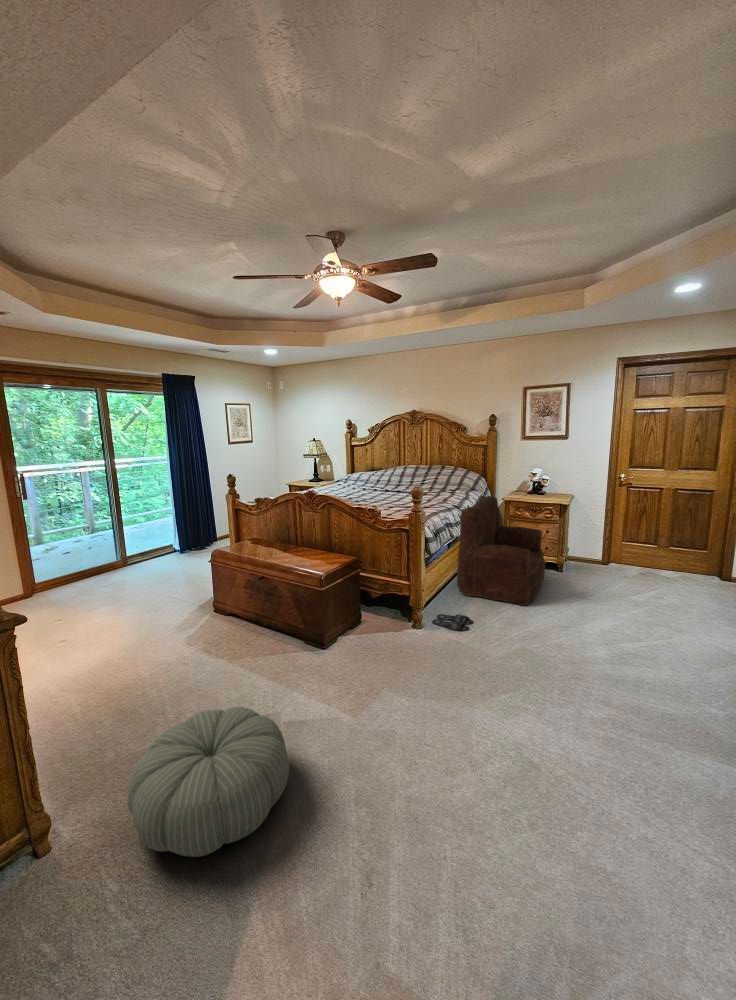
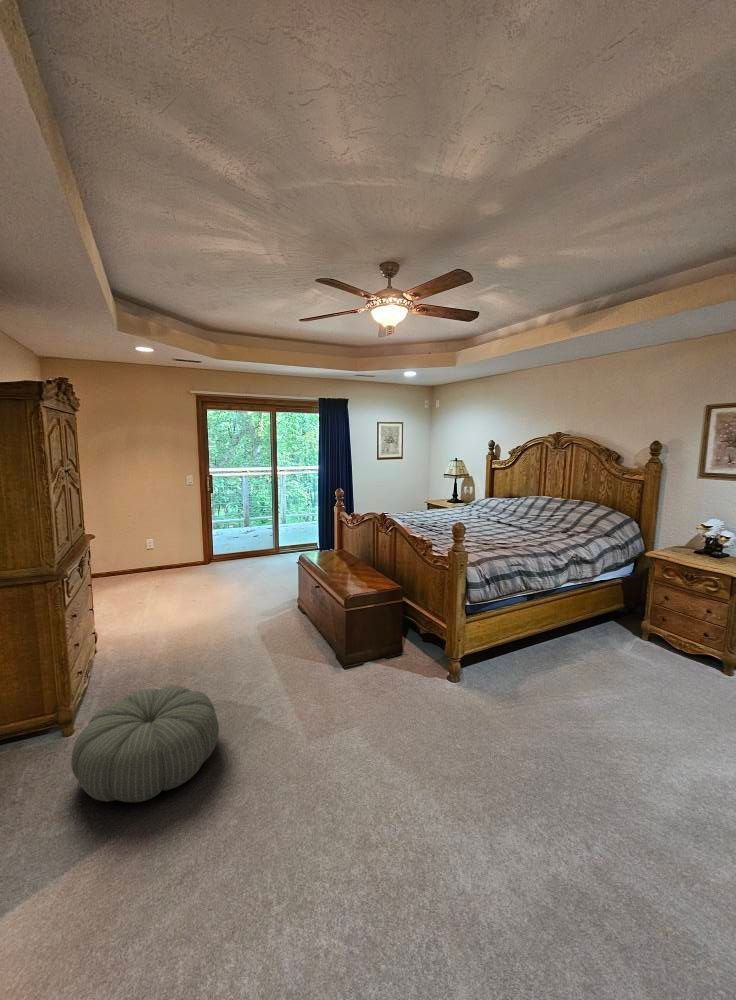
armchair: present [457,496,545,606] -> none [544,545,698,699]
slippers: present [432,614,473,631] -> none [478,675,529,703]

